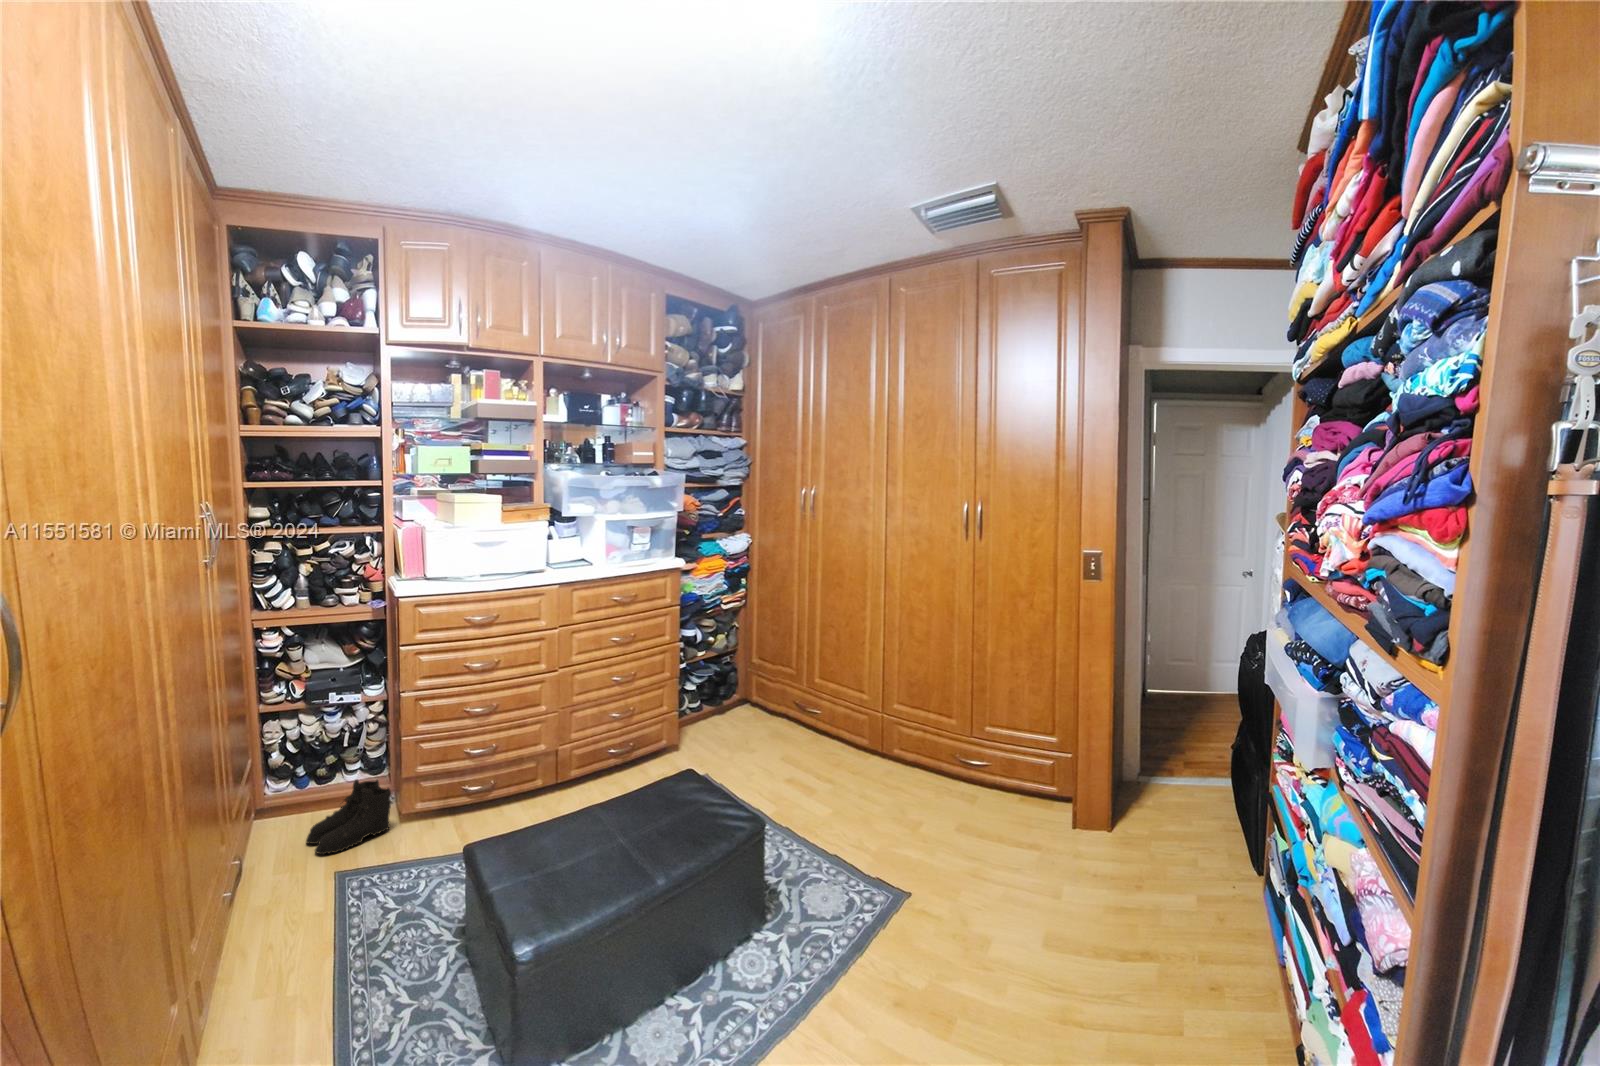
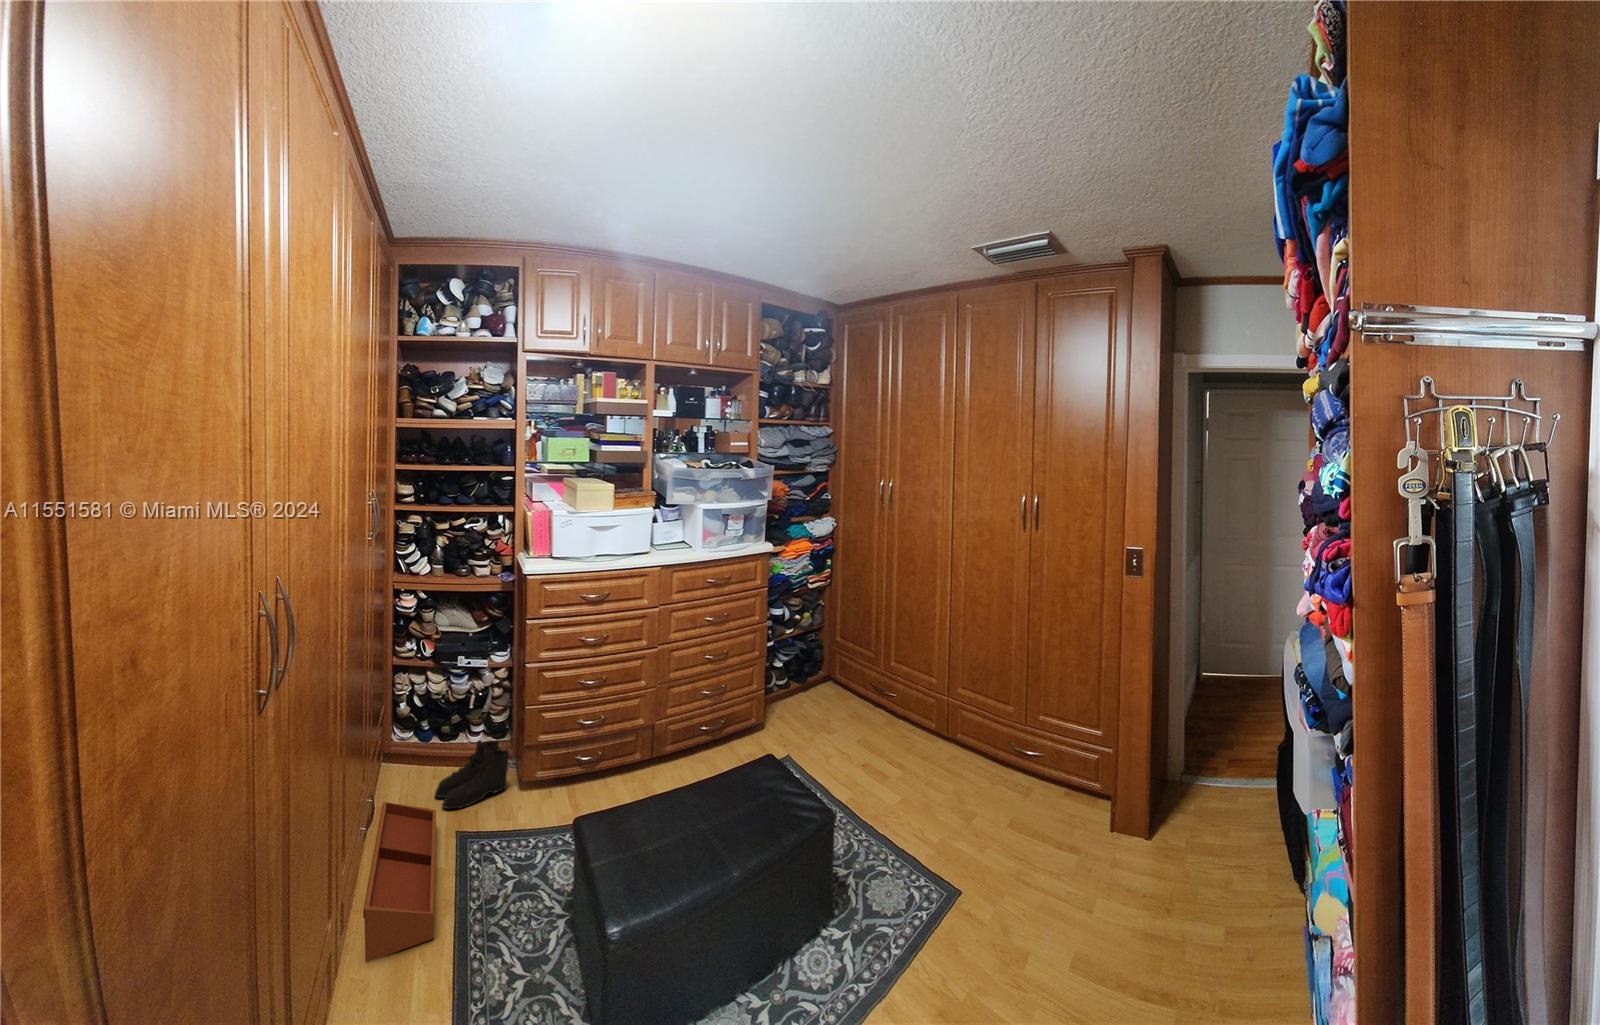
storage bin: none [228,849,309,1008] -> present [363,802,436,962]

